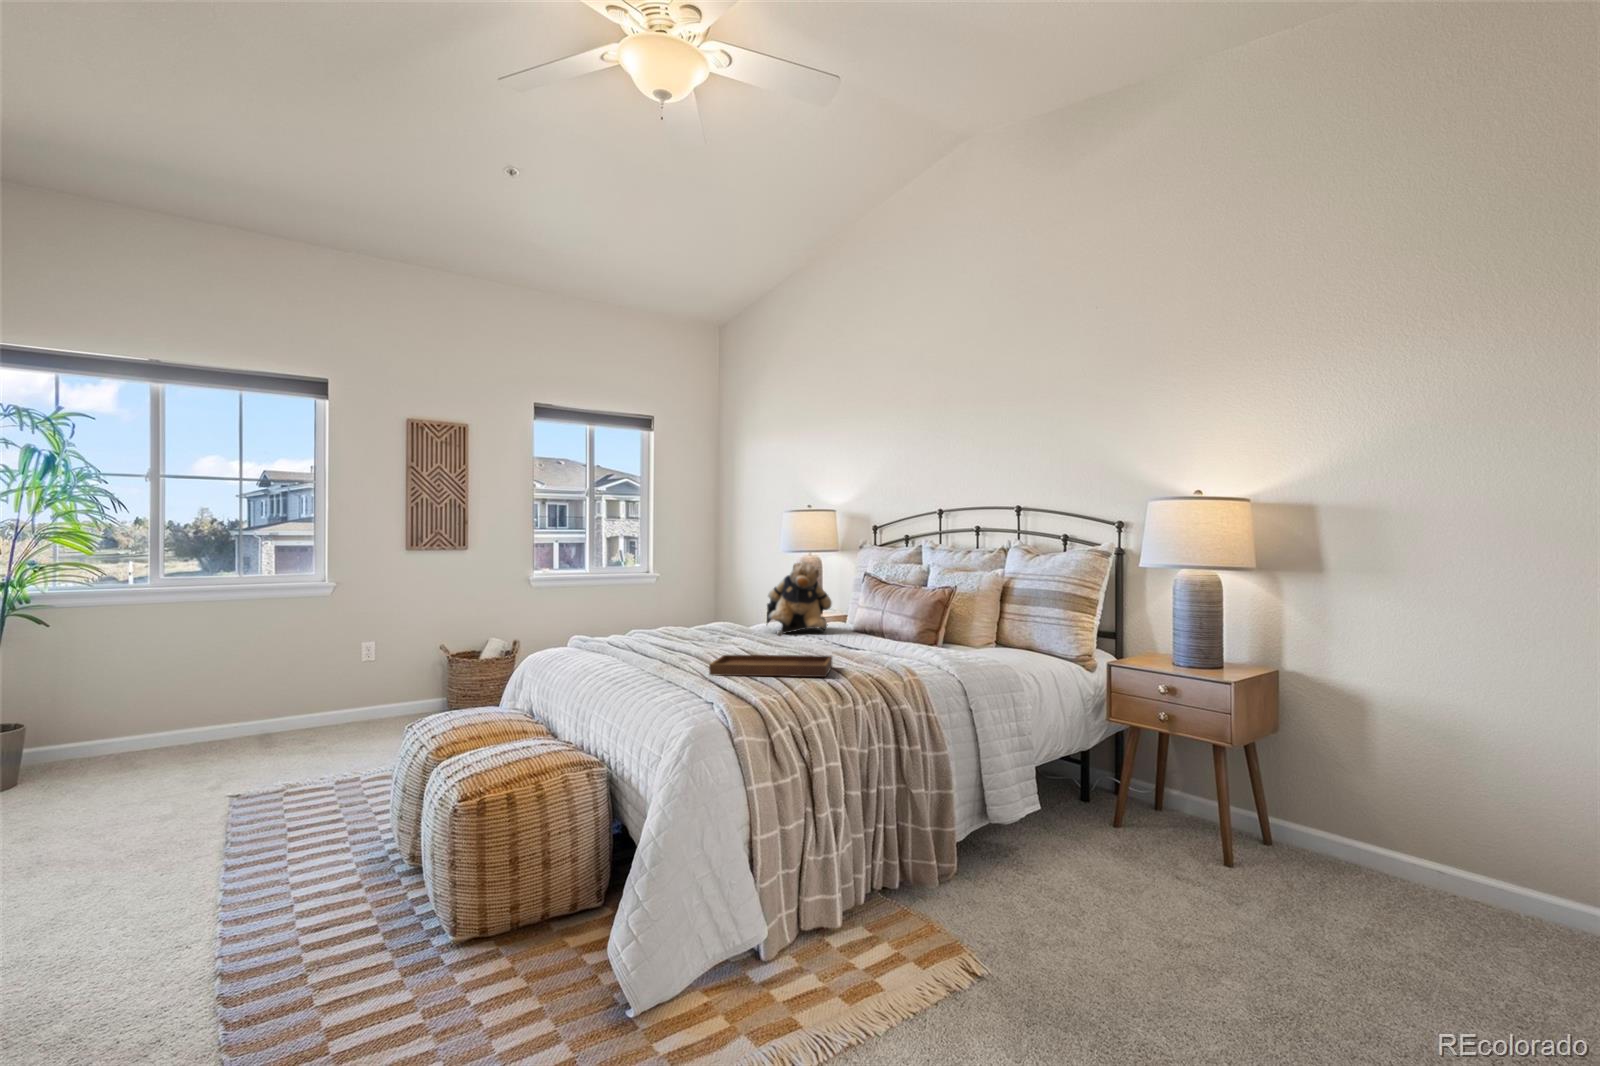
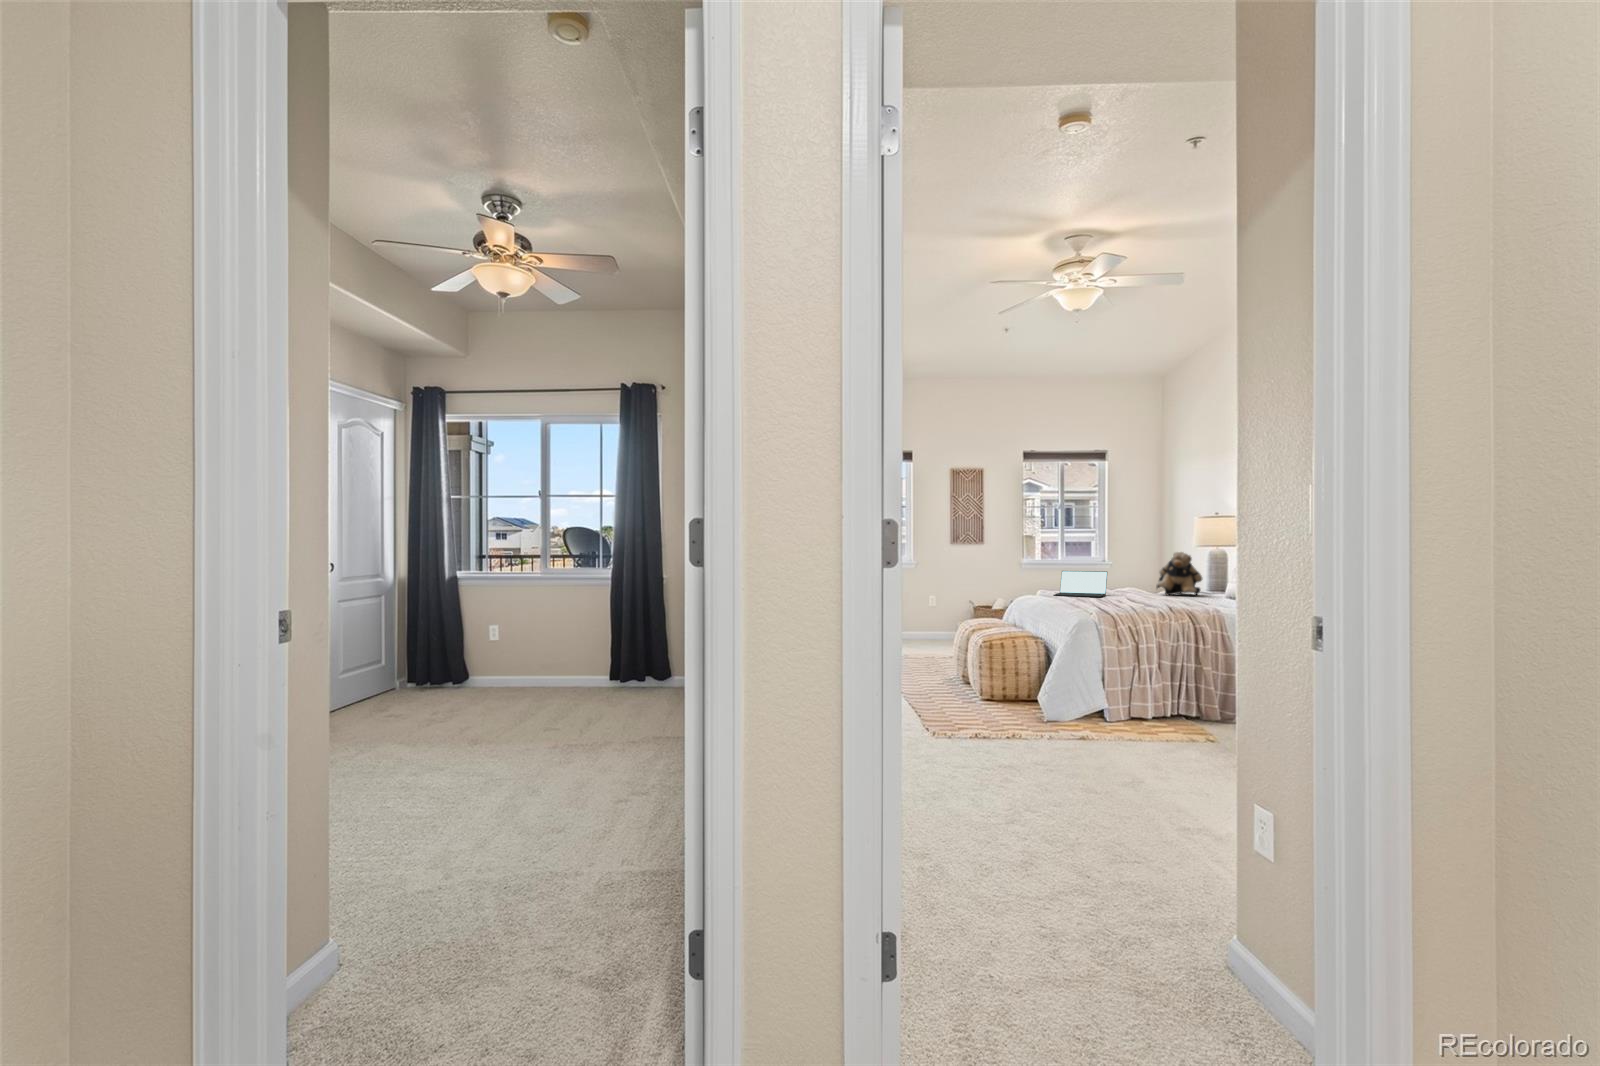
laptop: none [606,599,697,652] -> present [1054,571,1107,597]
tray: present [709,630,832,677] -> none [1098,585,1169,608]

